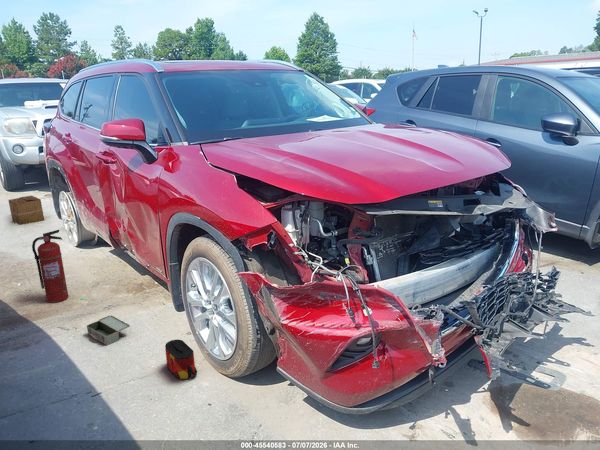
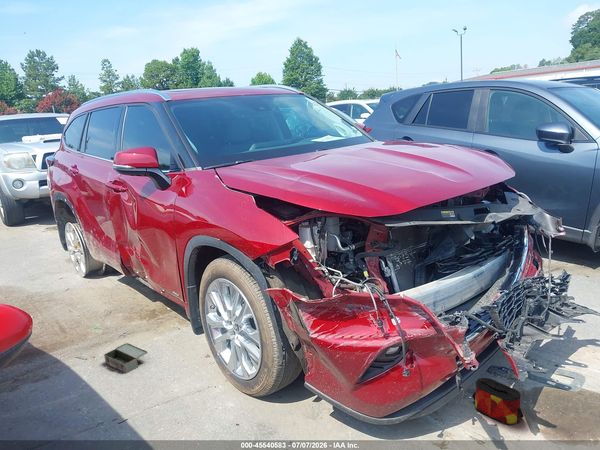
cardboard box: present [9,196,44,225] -> none [10,230,46,260]
fire extinguisher: present [32,230,68,303] -> none [44,261,81,334]
bag: present [165,340,197,380] -> present [472,378,524,425]

